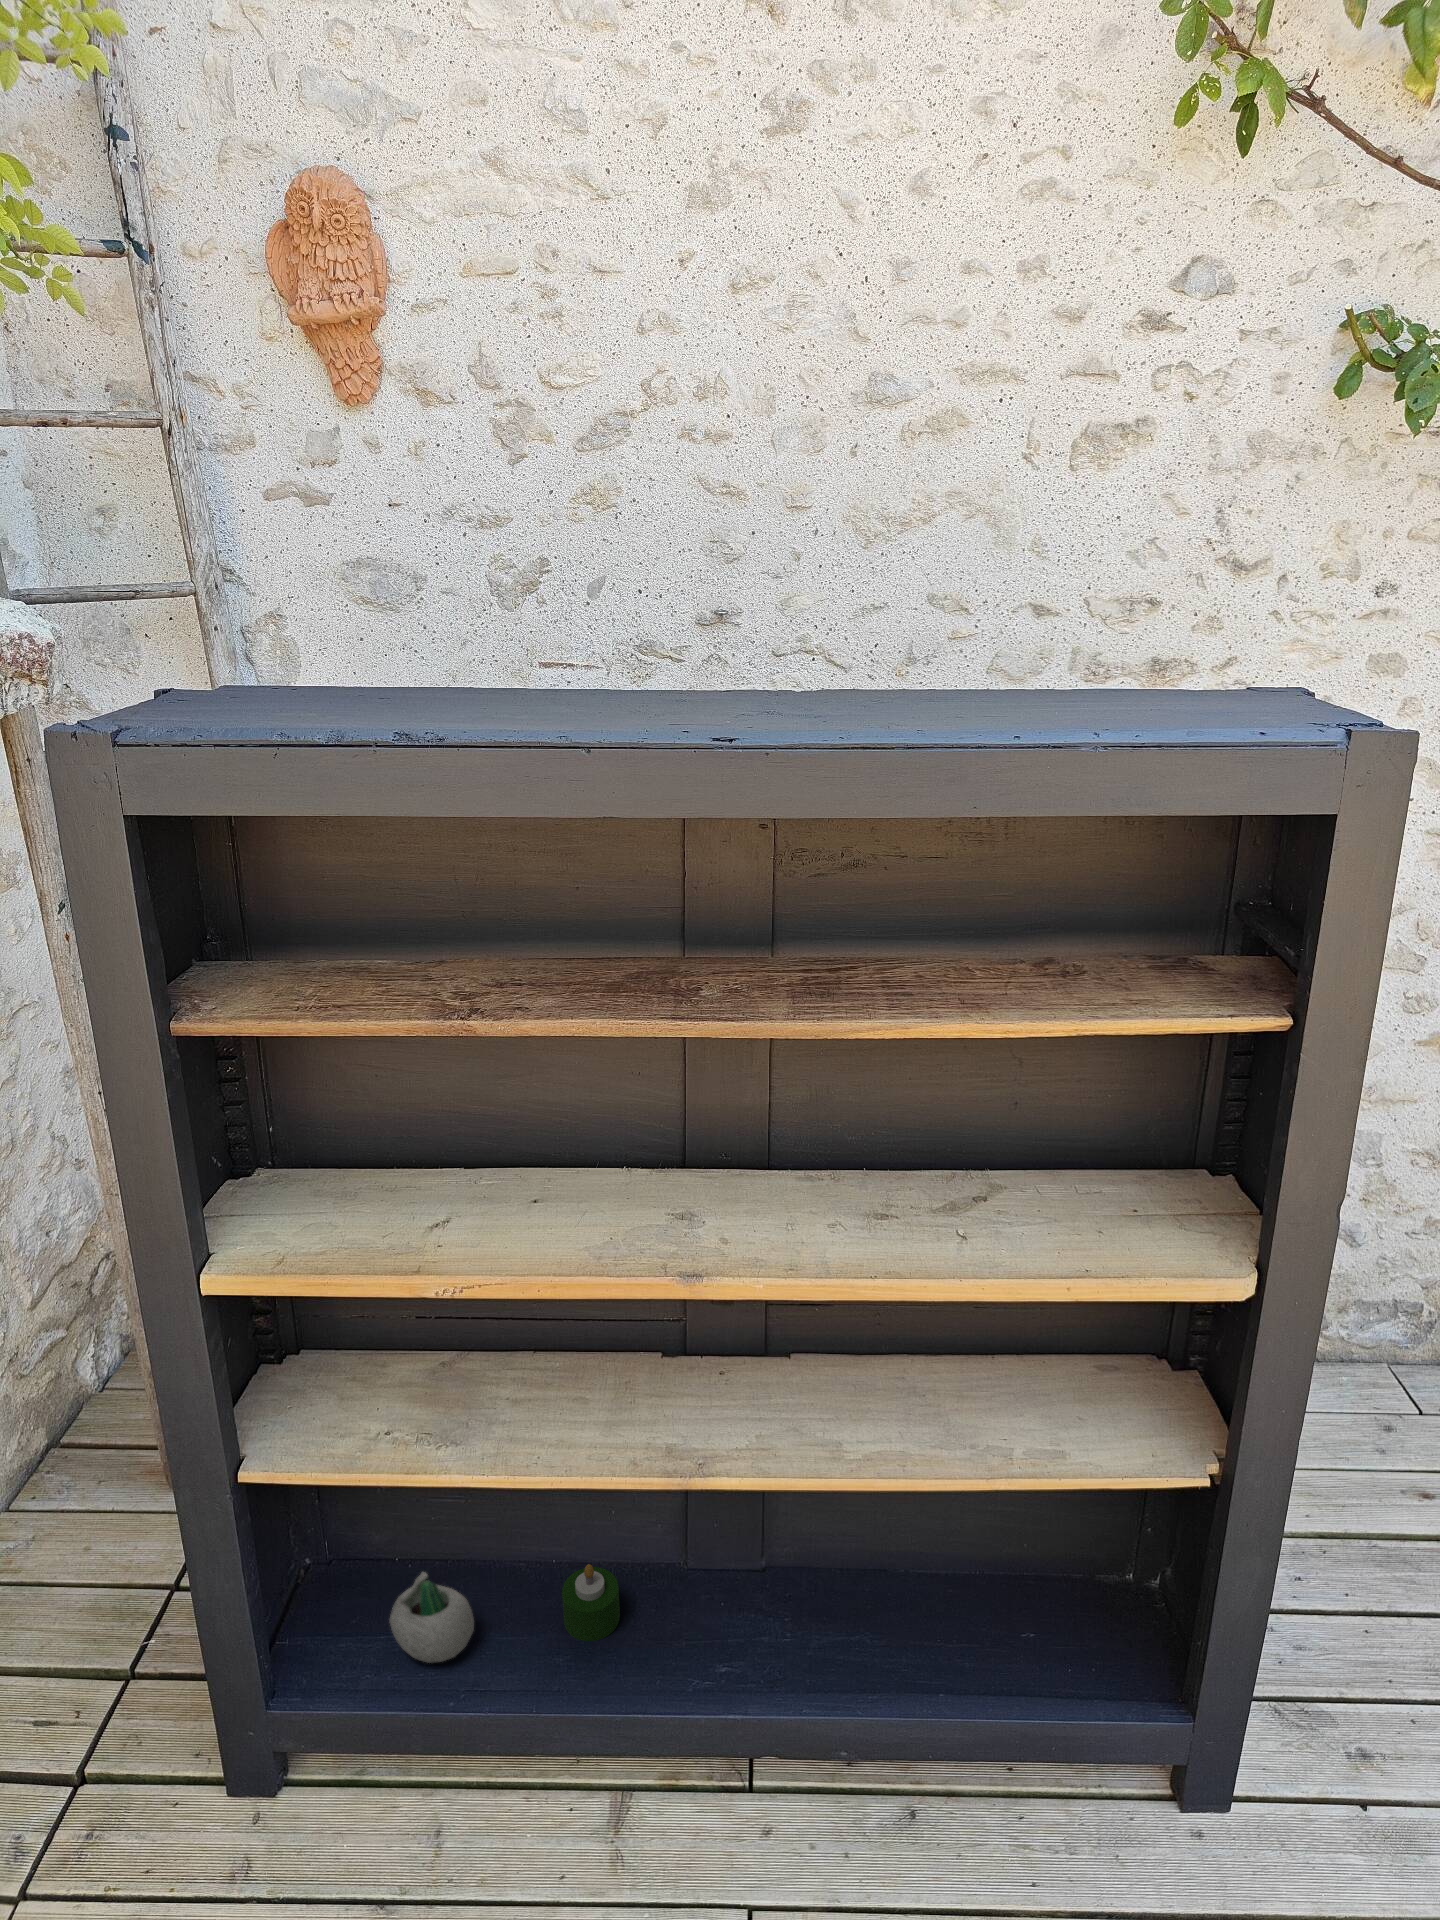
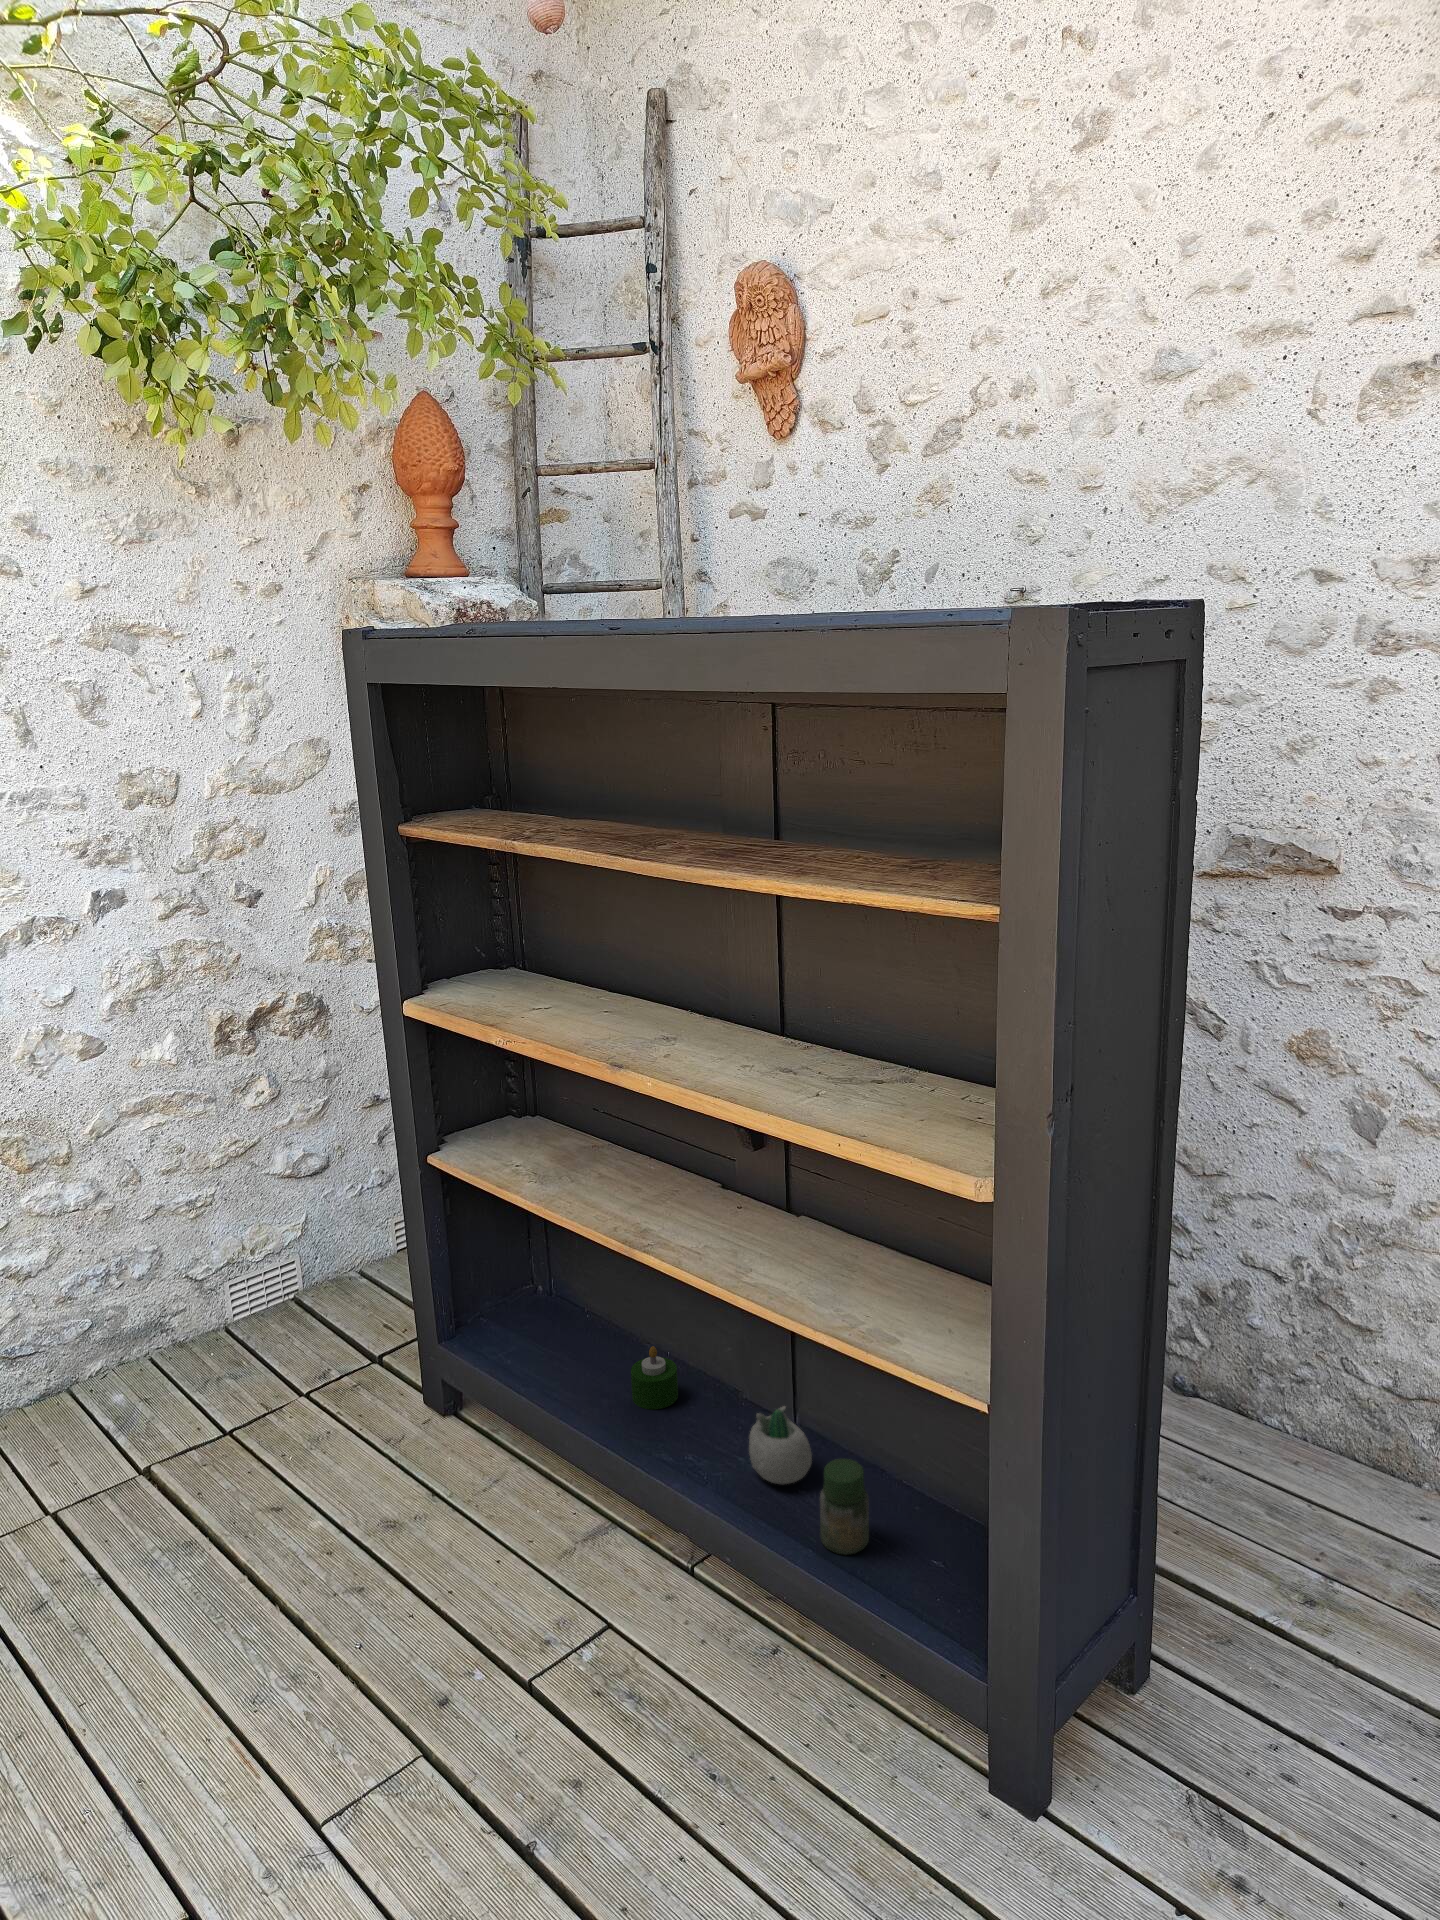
succulent planter: present [389,1572,474,1663] -> present [749,1406,812,1484]
jar: none [908,1578,962,1680] -> present [820,1459,869,1555]

